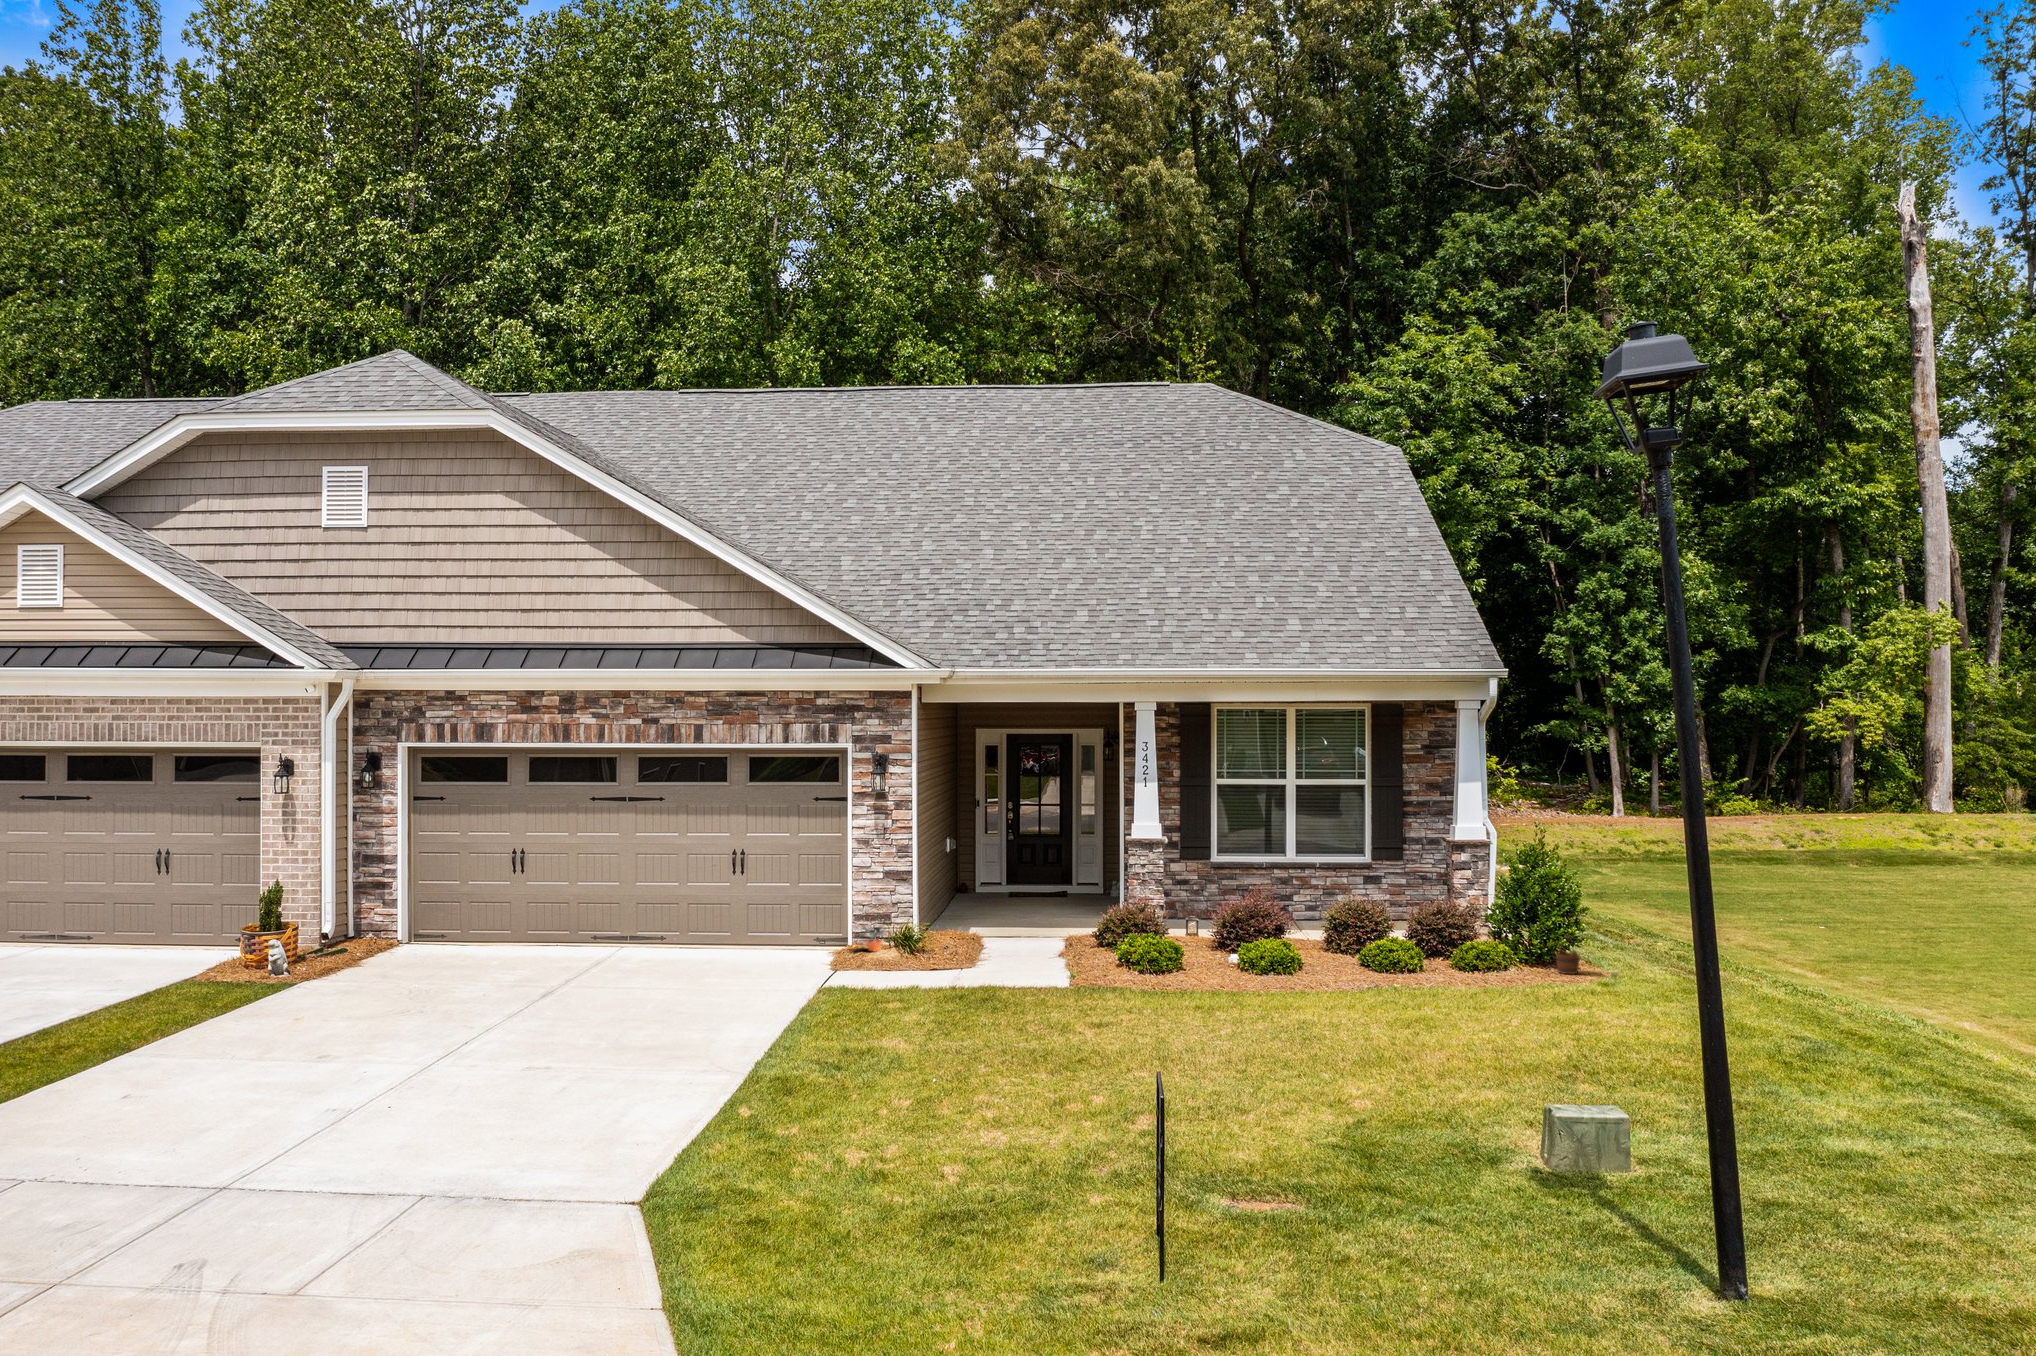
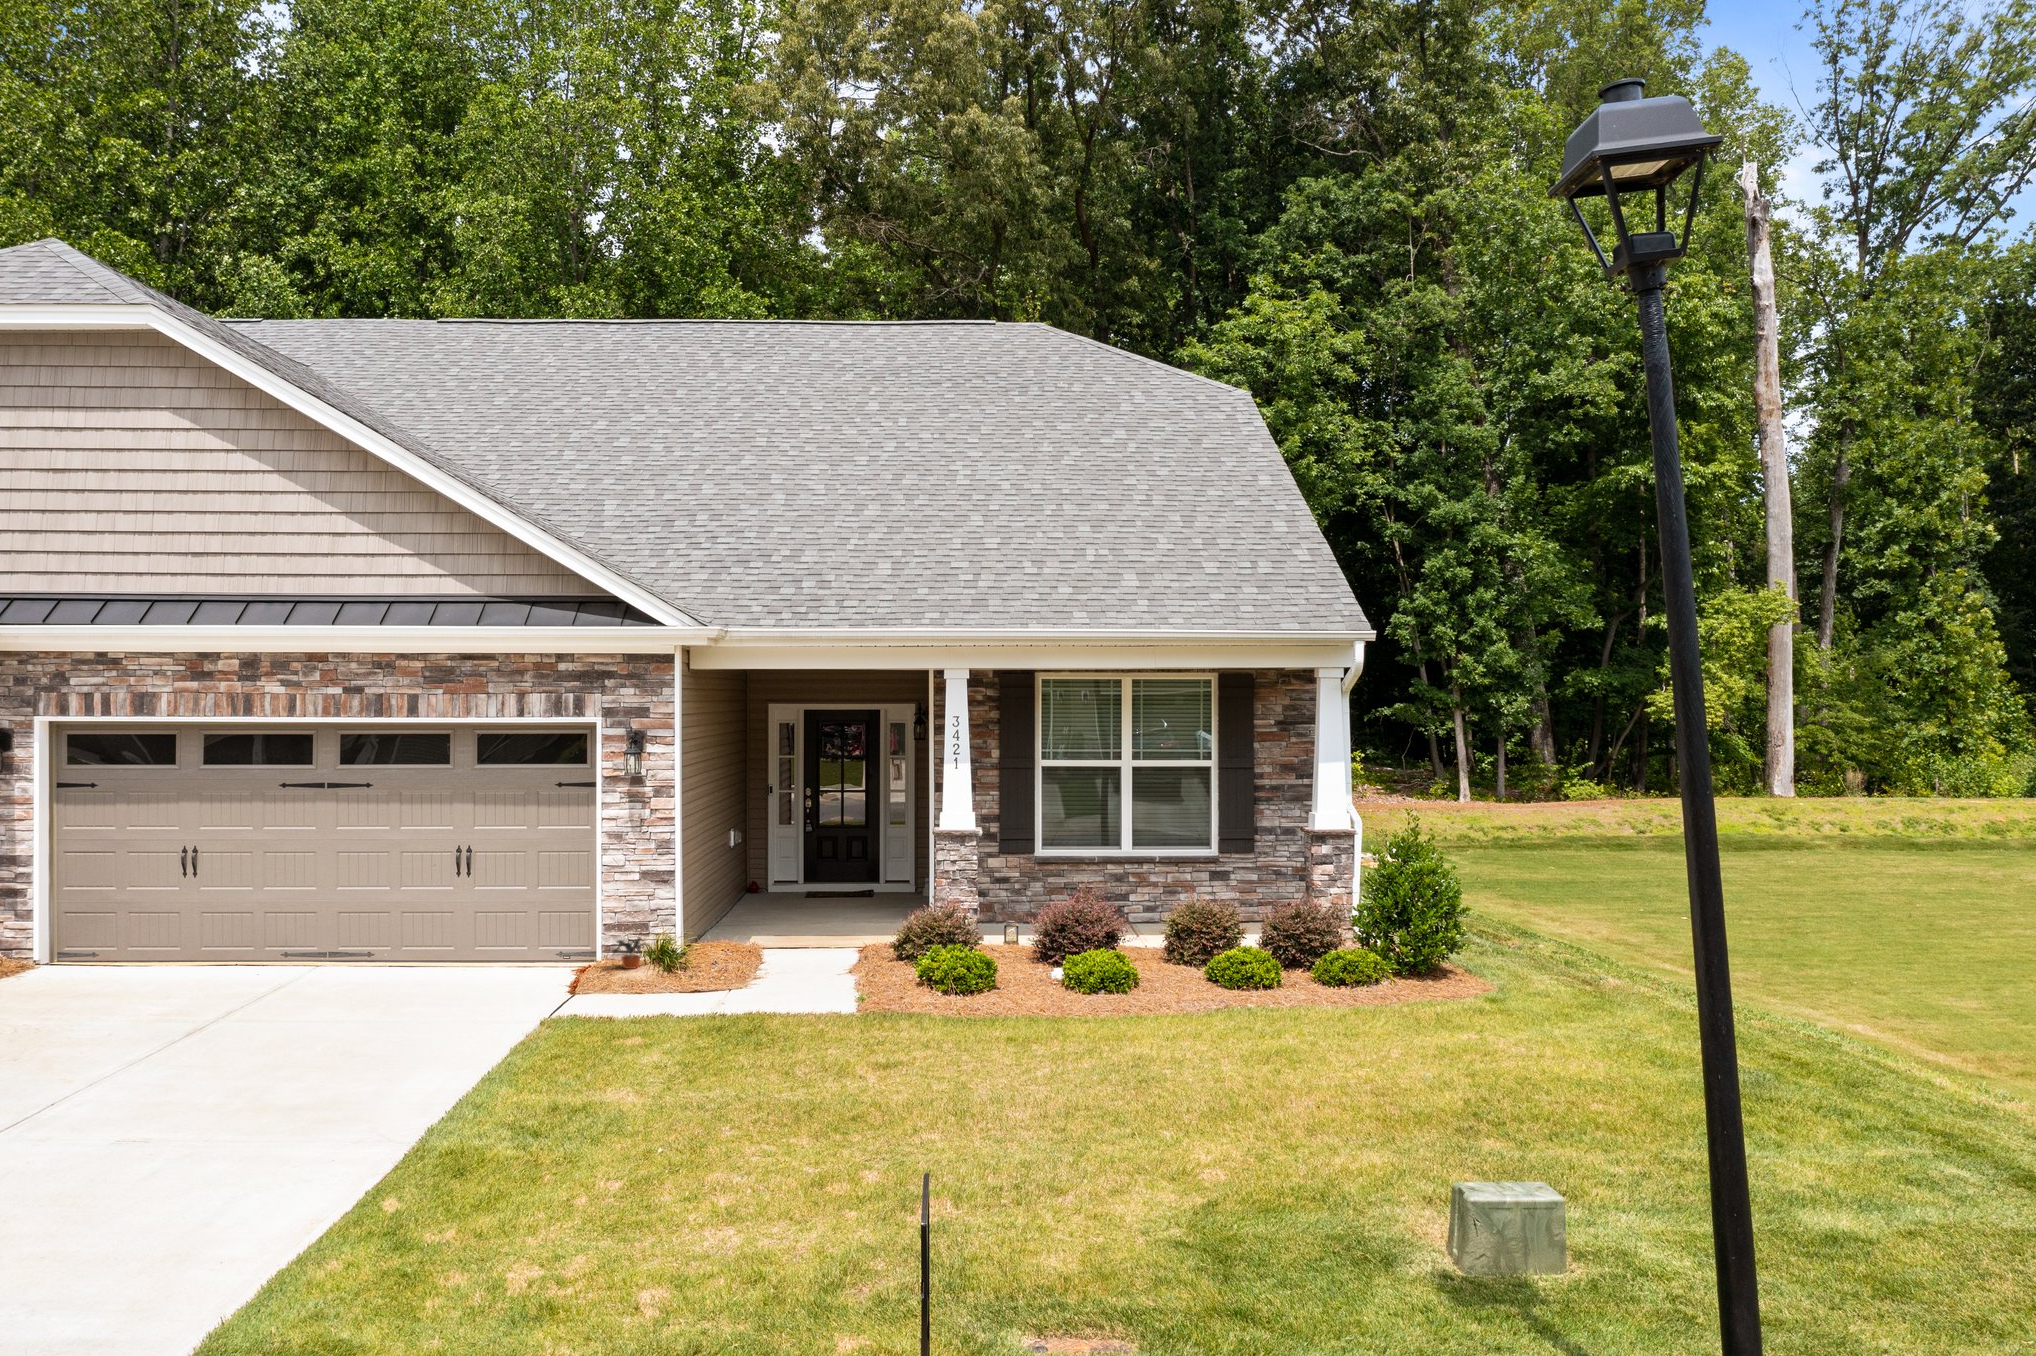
wooden bucket: present [1556,936,1580,974] -> none [1426,940,1453,985]

